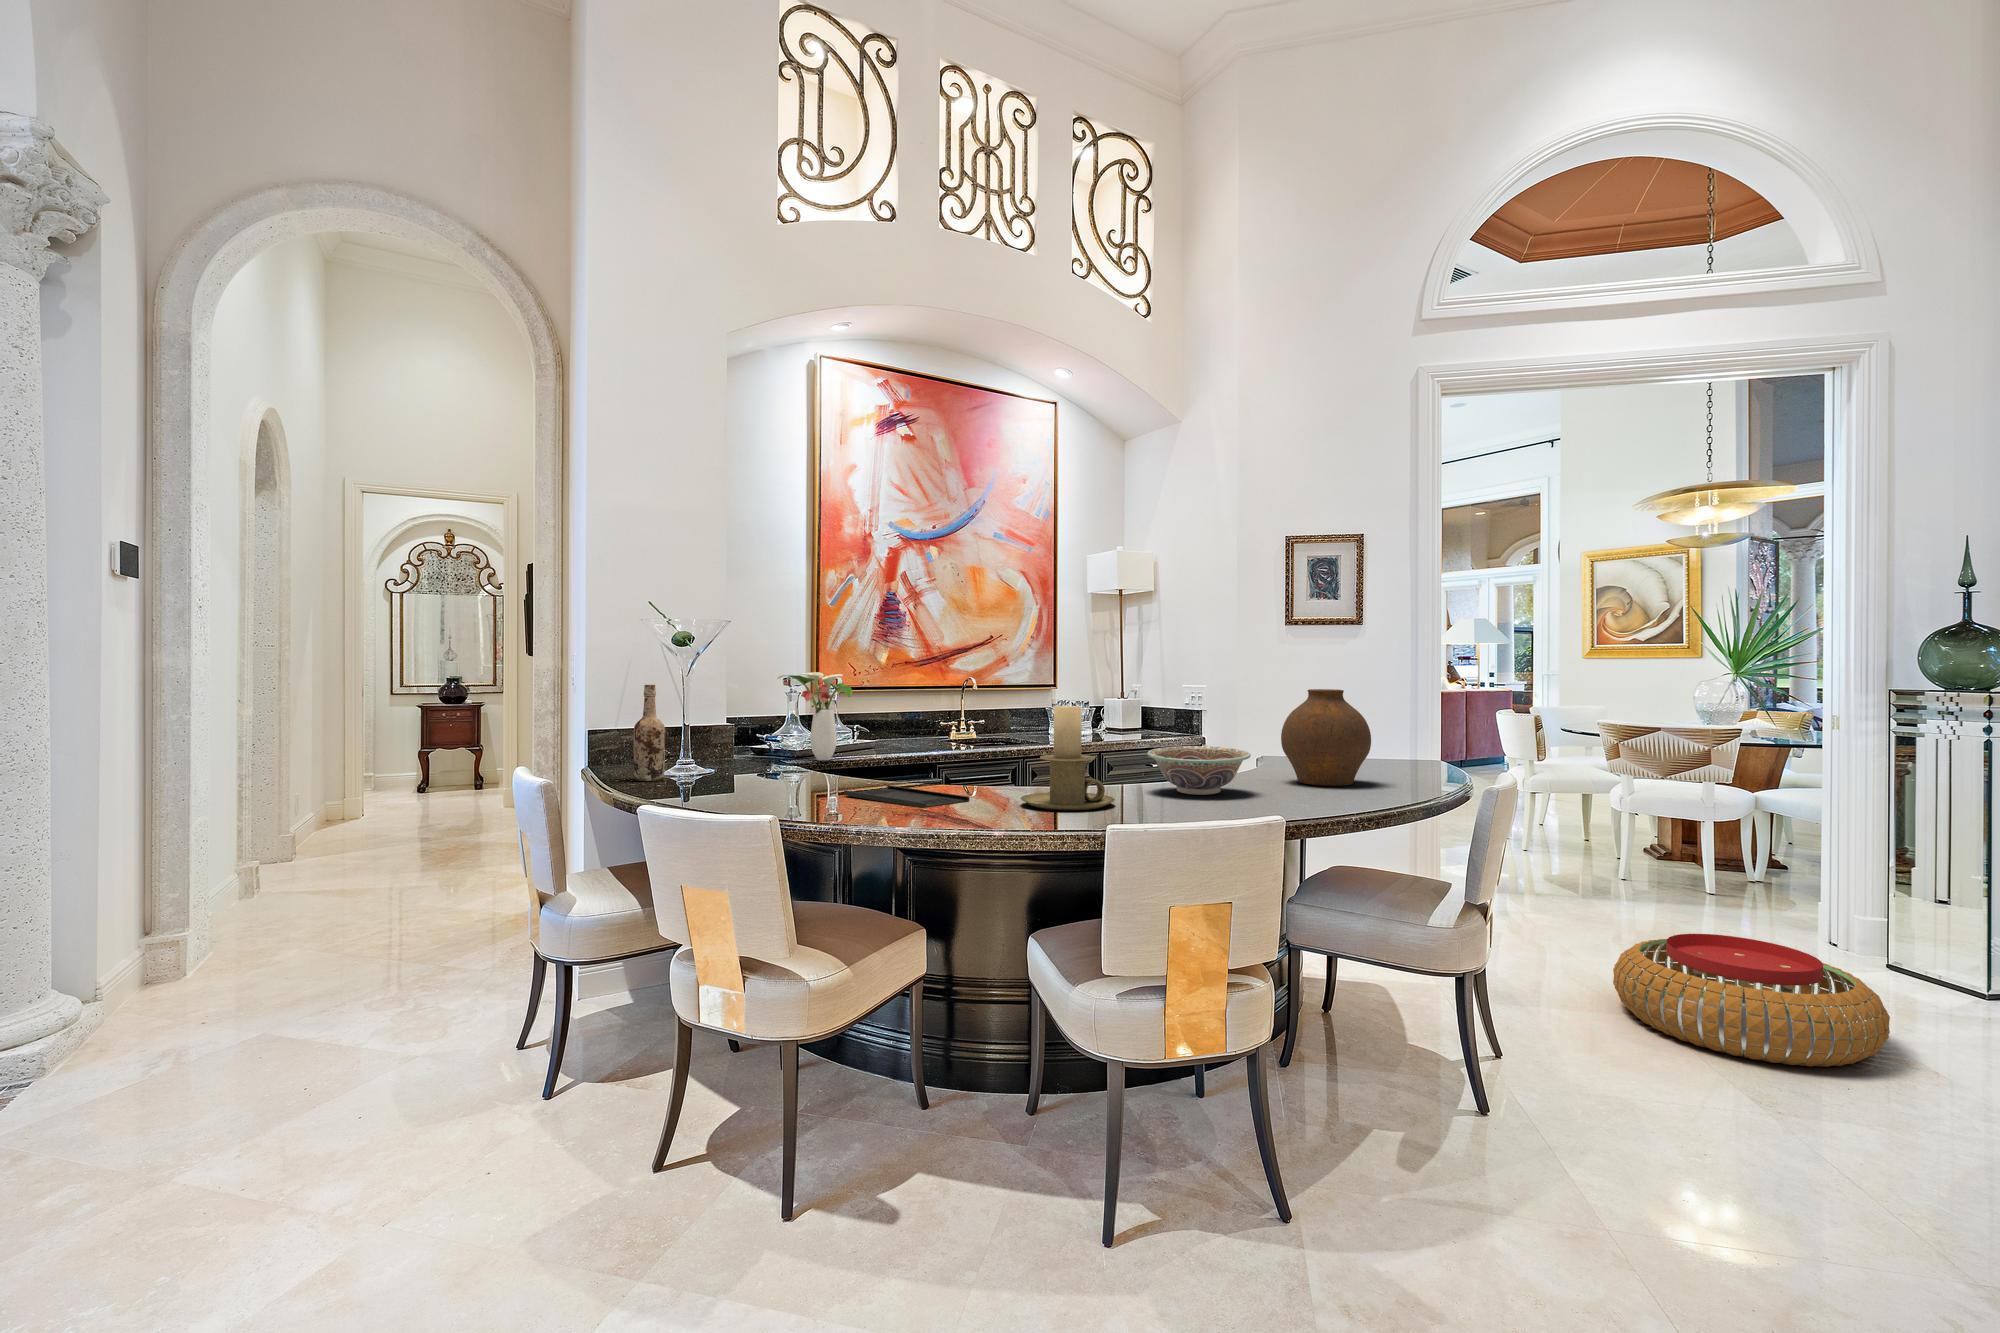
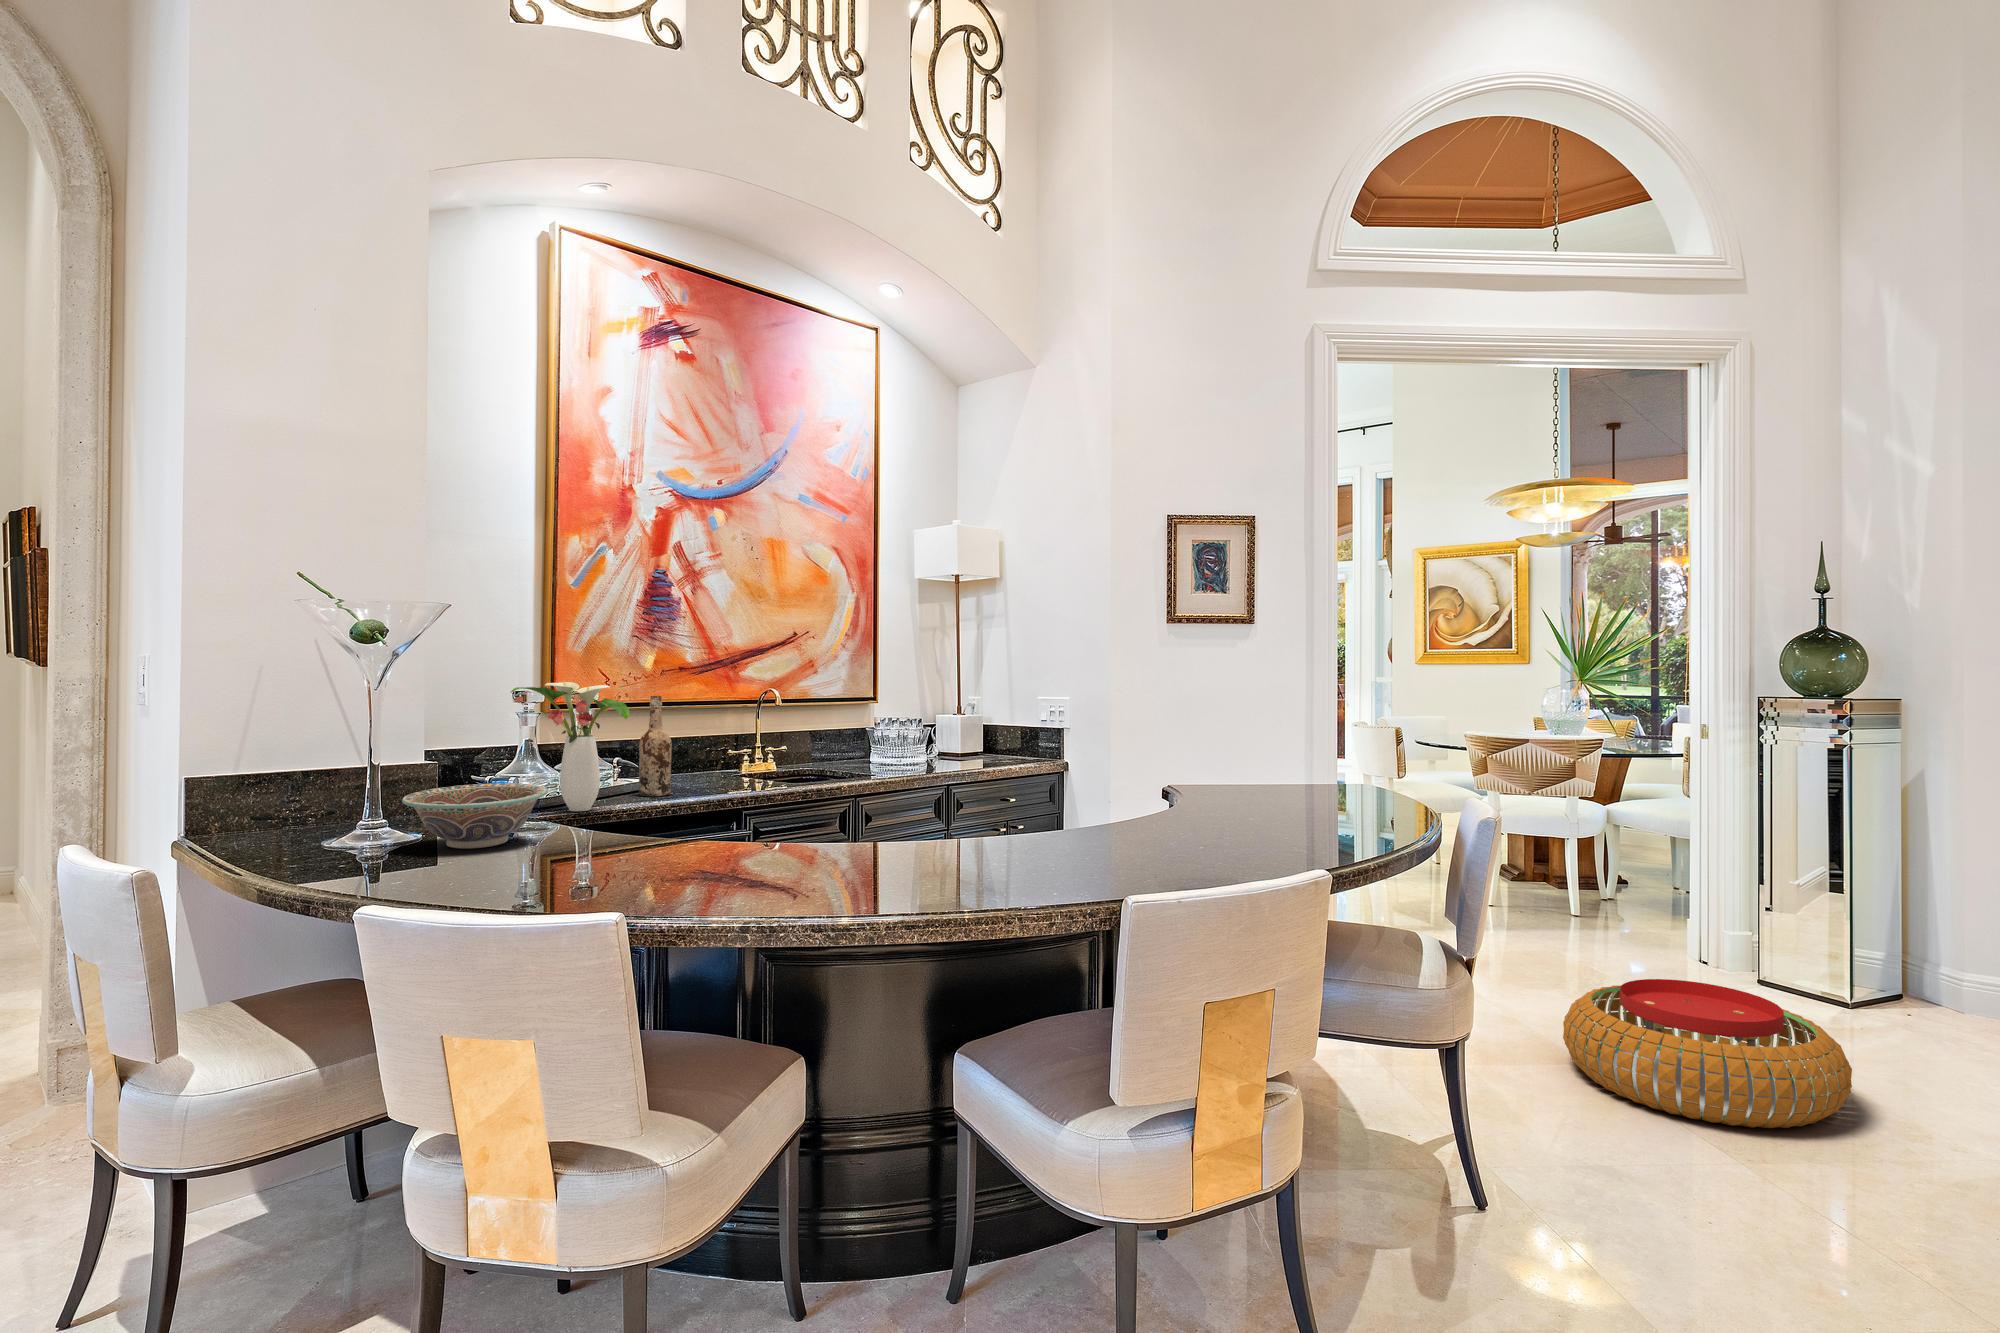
wine bottle: present [633,685,665,781] -> present [639,696,672,796]
vase: present [1281,689,1371,786] -> none [1246,708,1359,833]
candle holder: present [1020,705,1115,810] -> none [954,737,1091,893]
decorative bowl: present [1147,746,1251,795] -> present [402,783,548,849]
tray: present [844,785,969,808] -> none [667,858,871,899]

